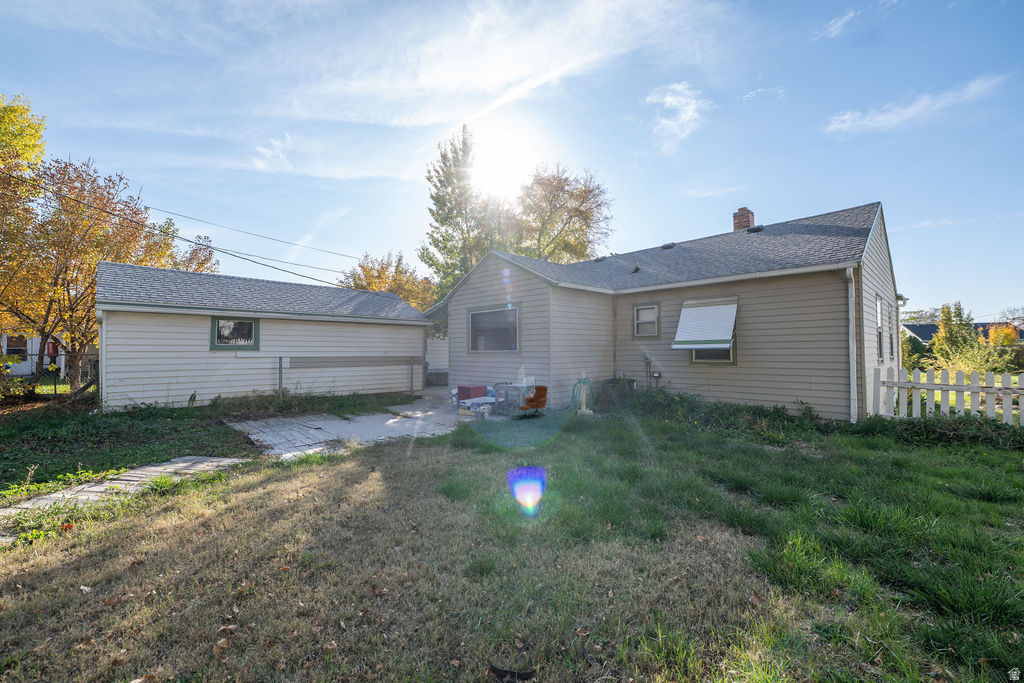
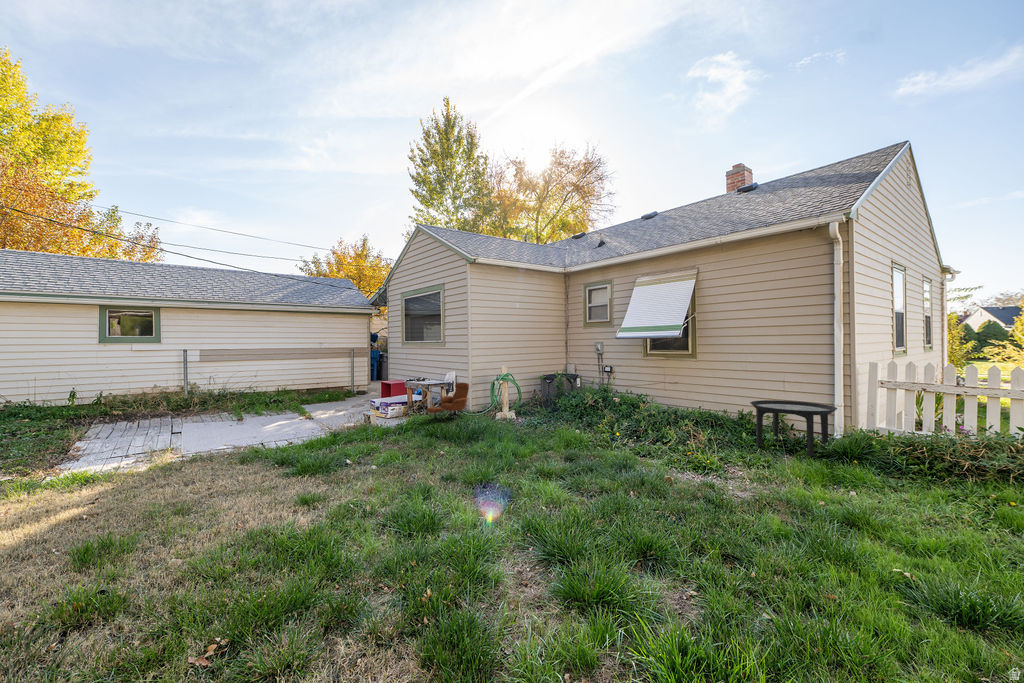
round table: none [790,397,858,437] -> present [750,400,837,456]

